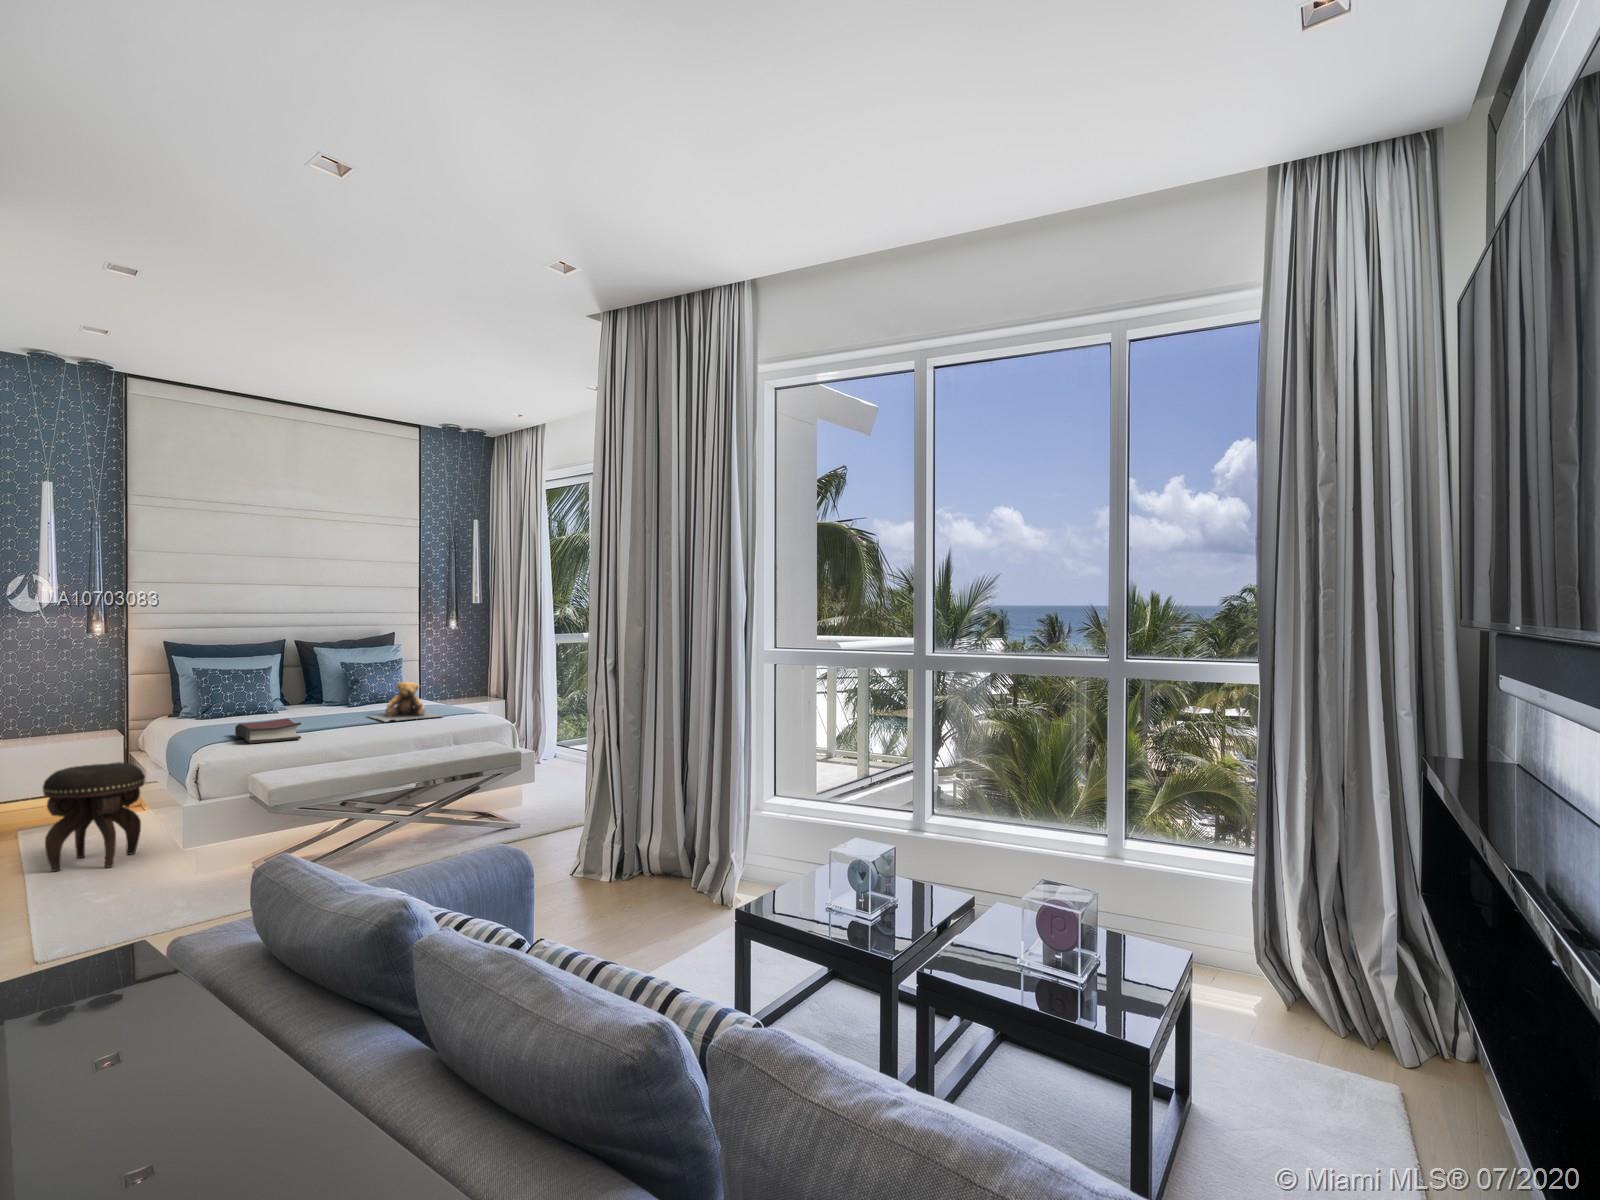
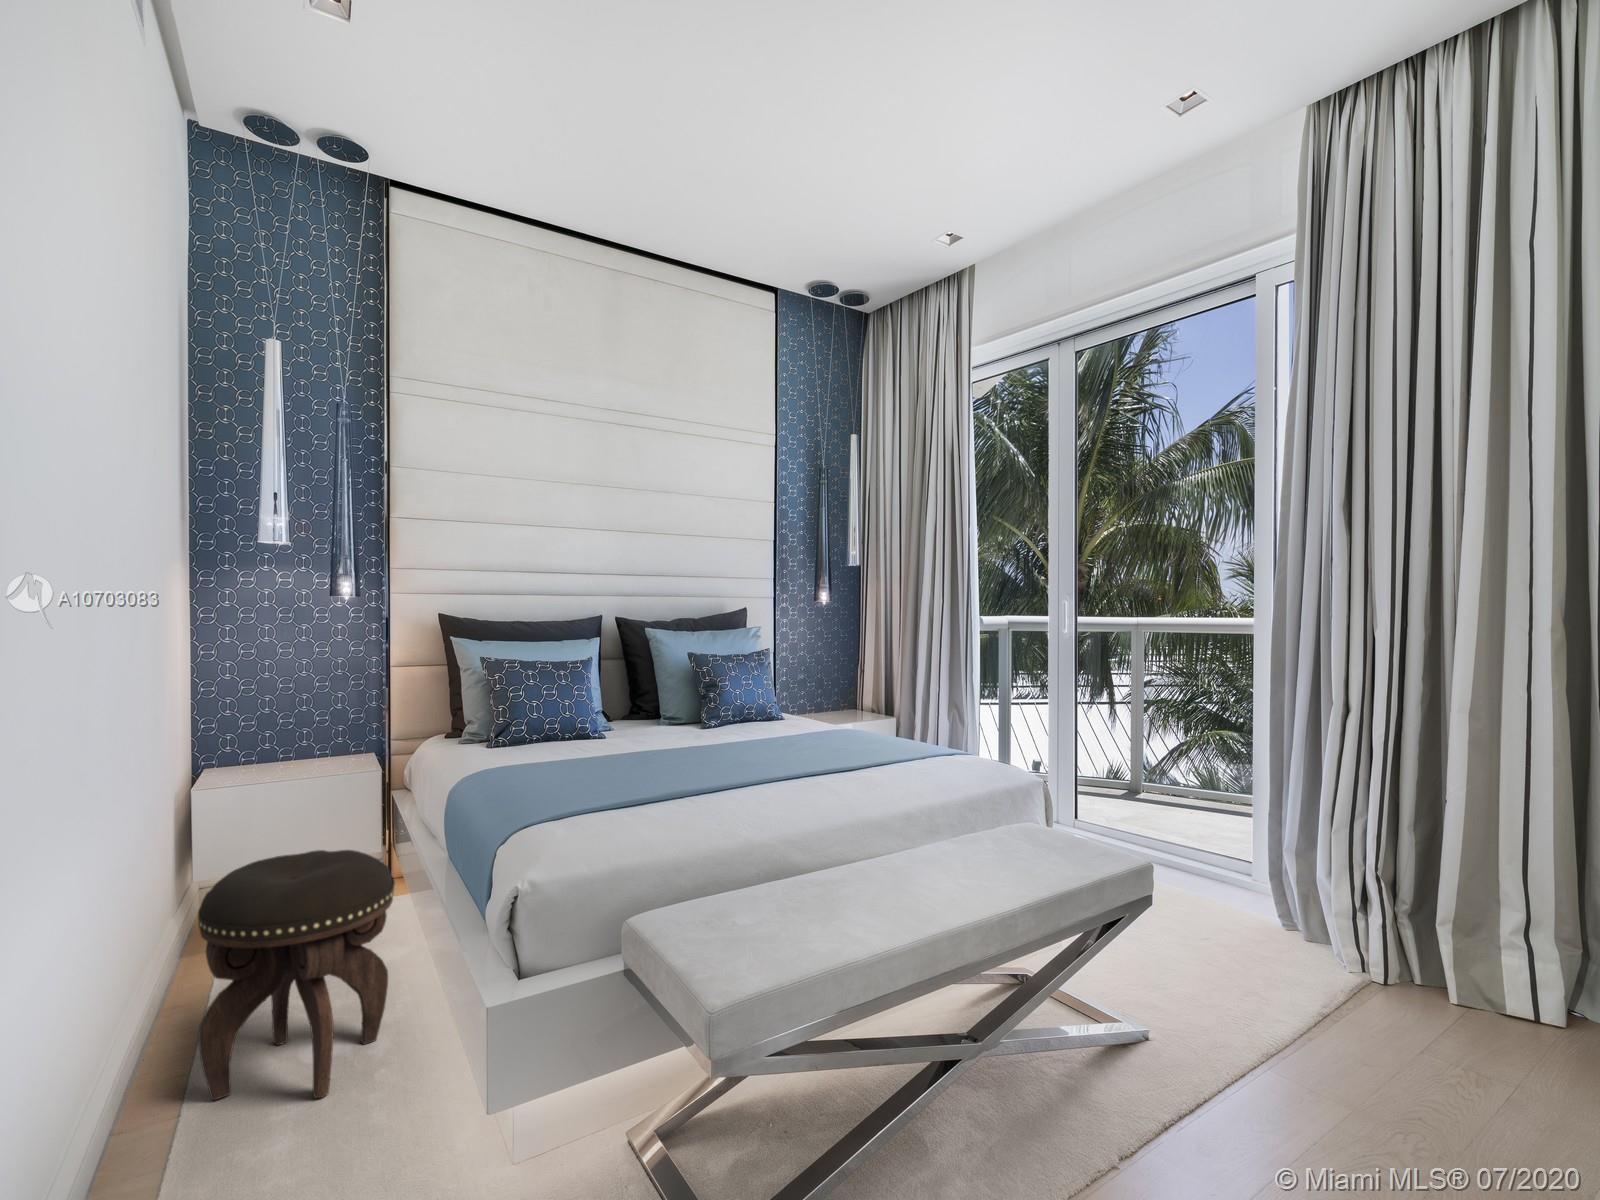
teddy bear: present [370,681,440,722] -> none [757,692,895,771]
hardback book: present [235,718,301,743] -> none [559,765,690,833]

